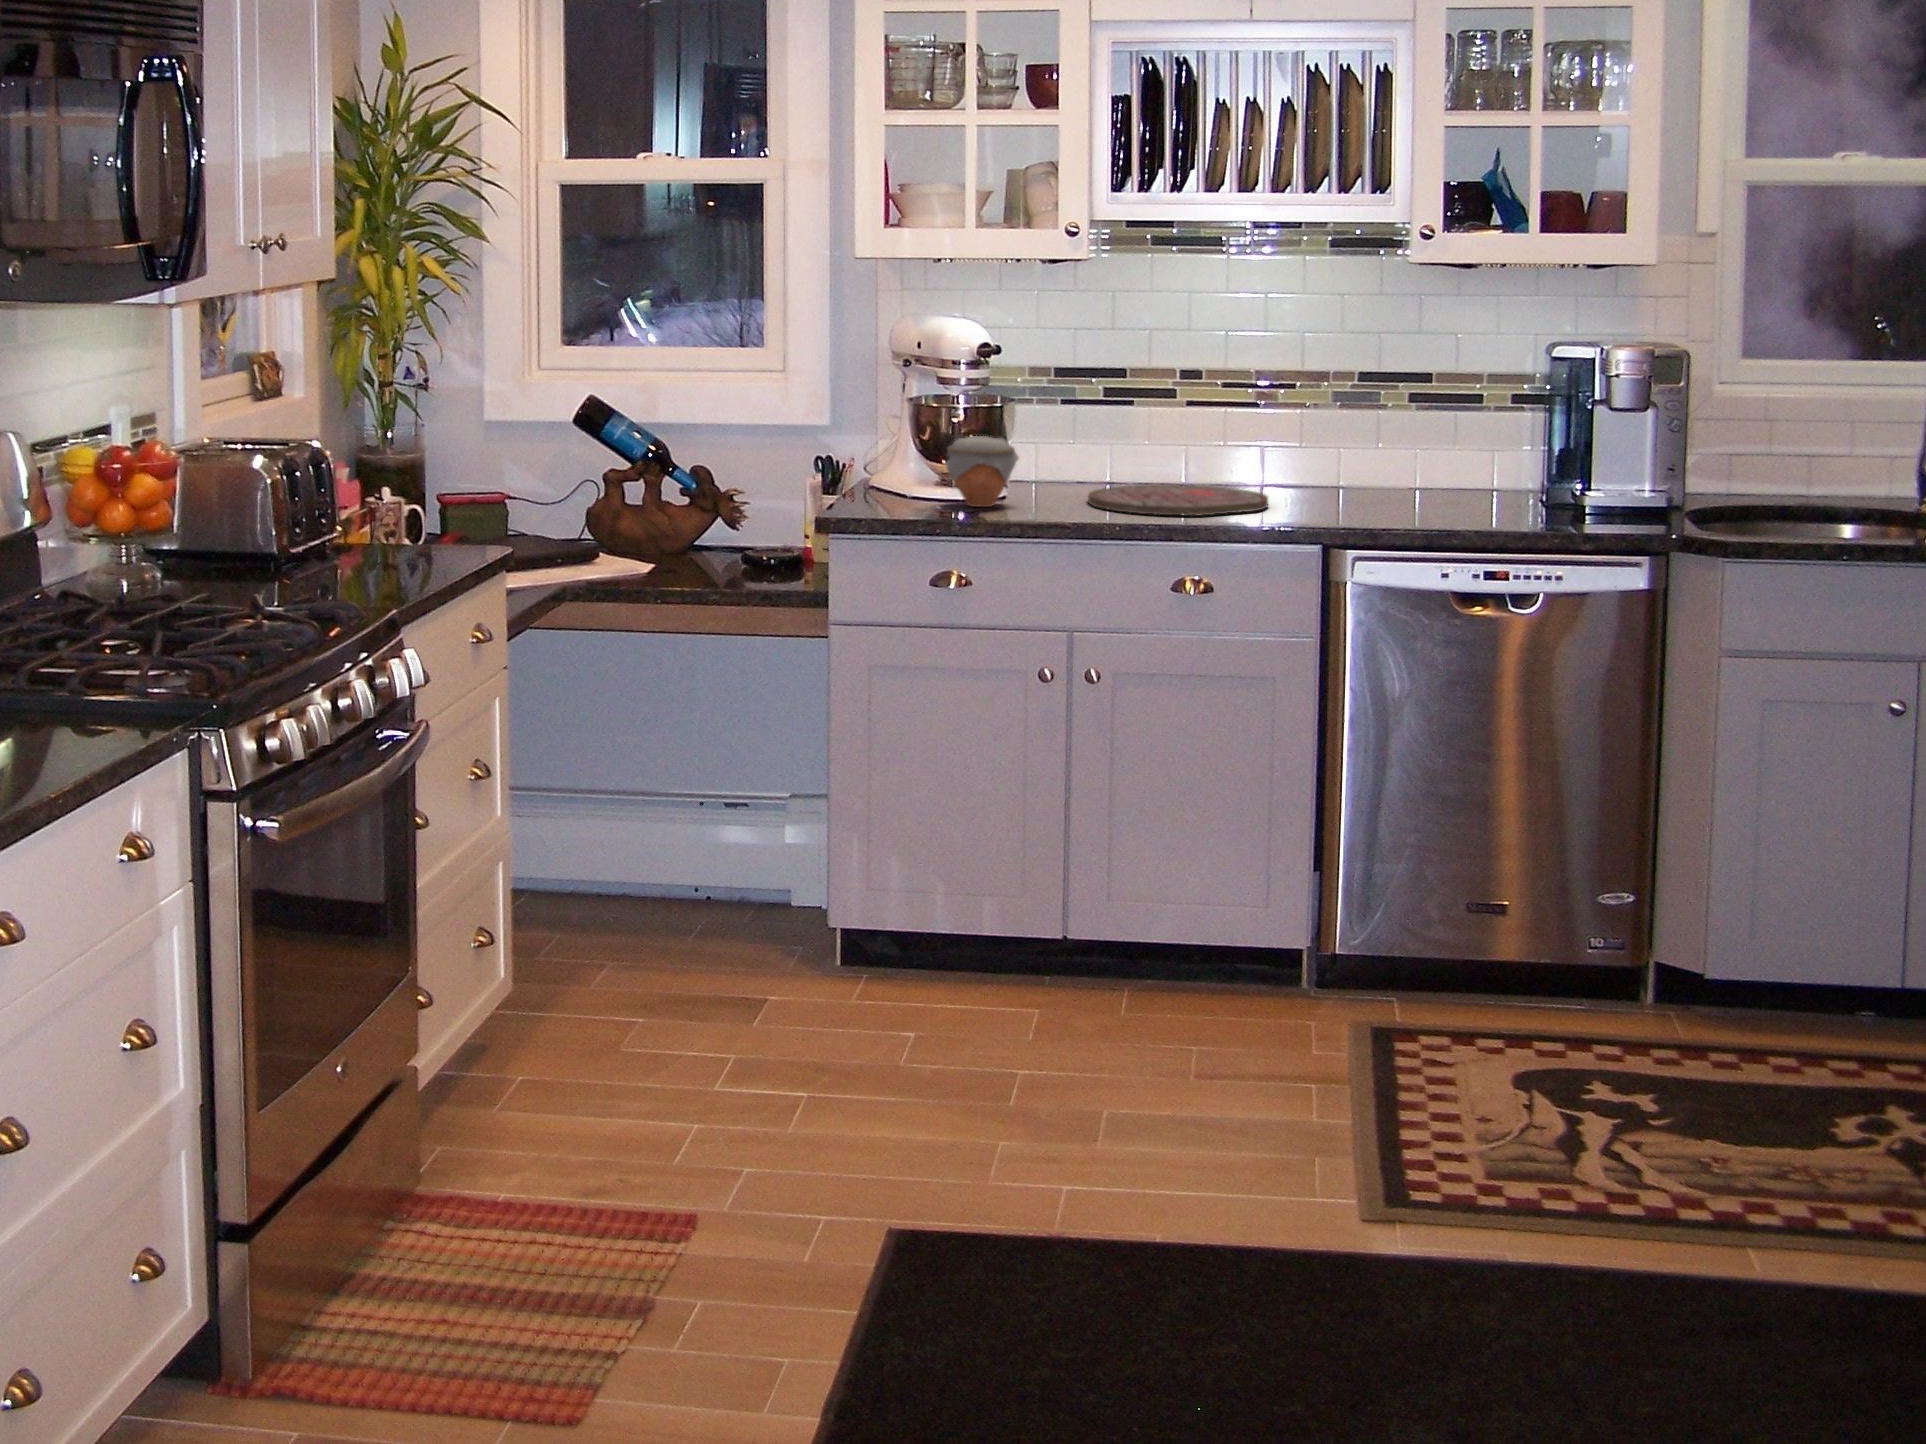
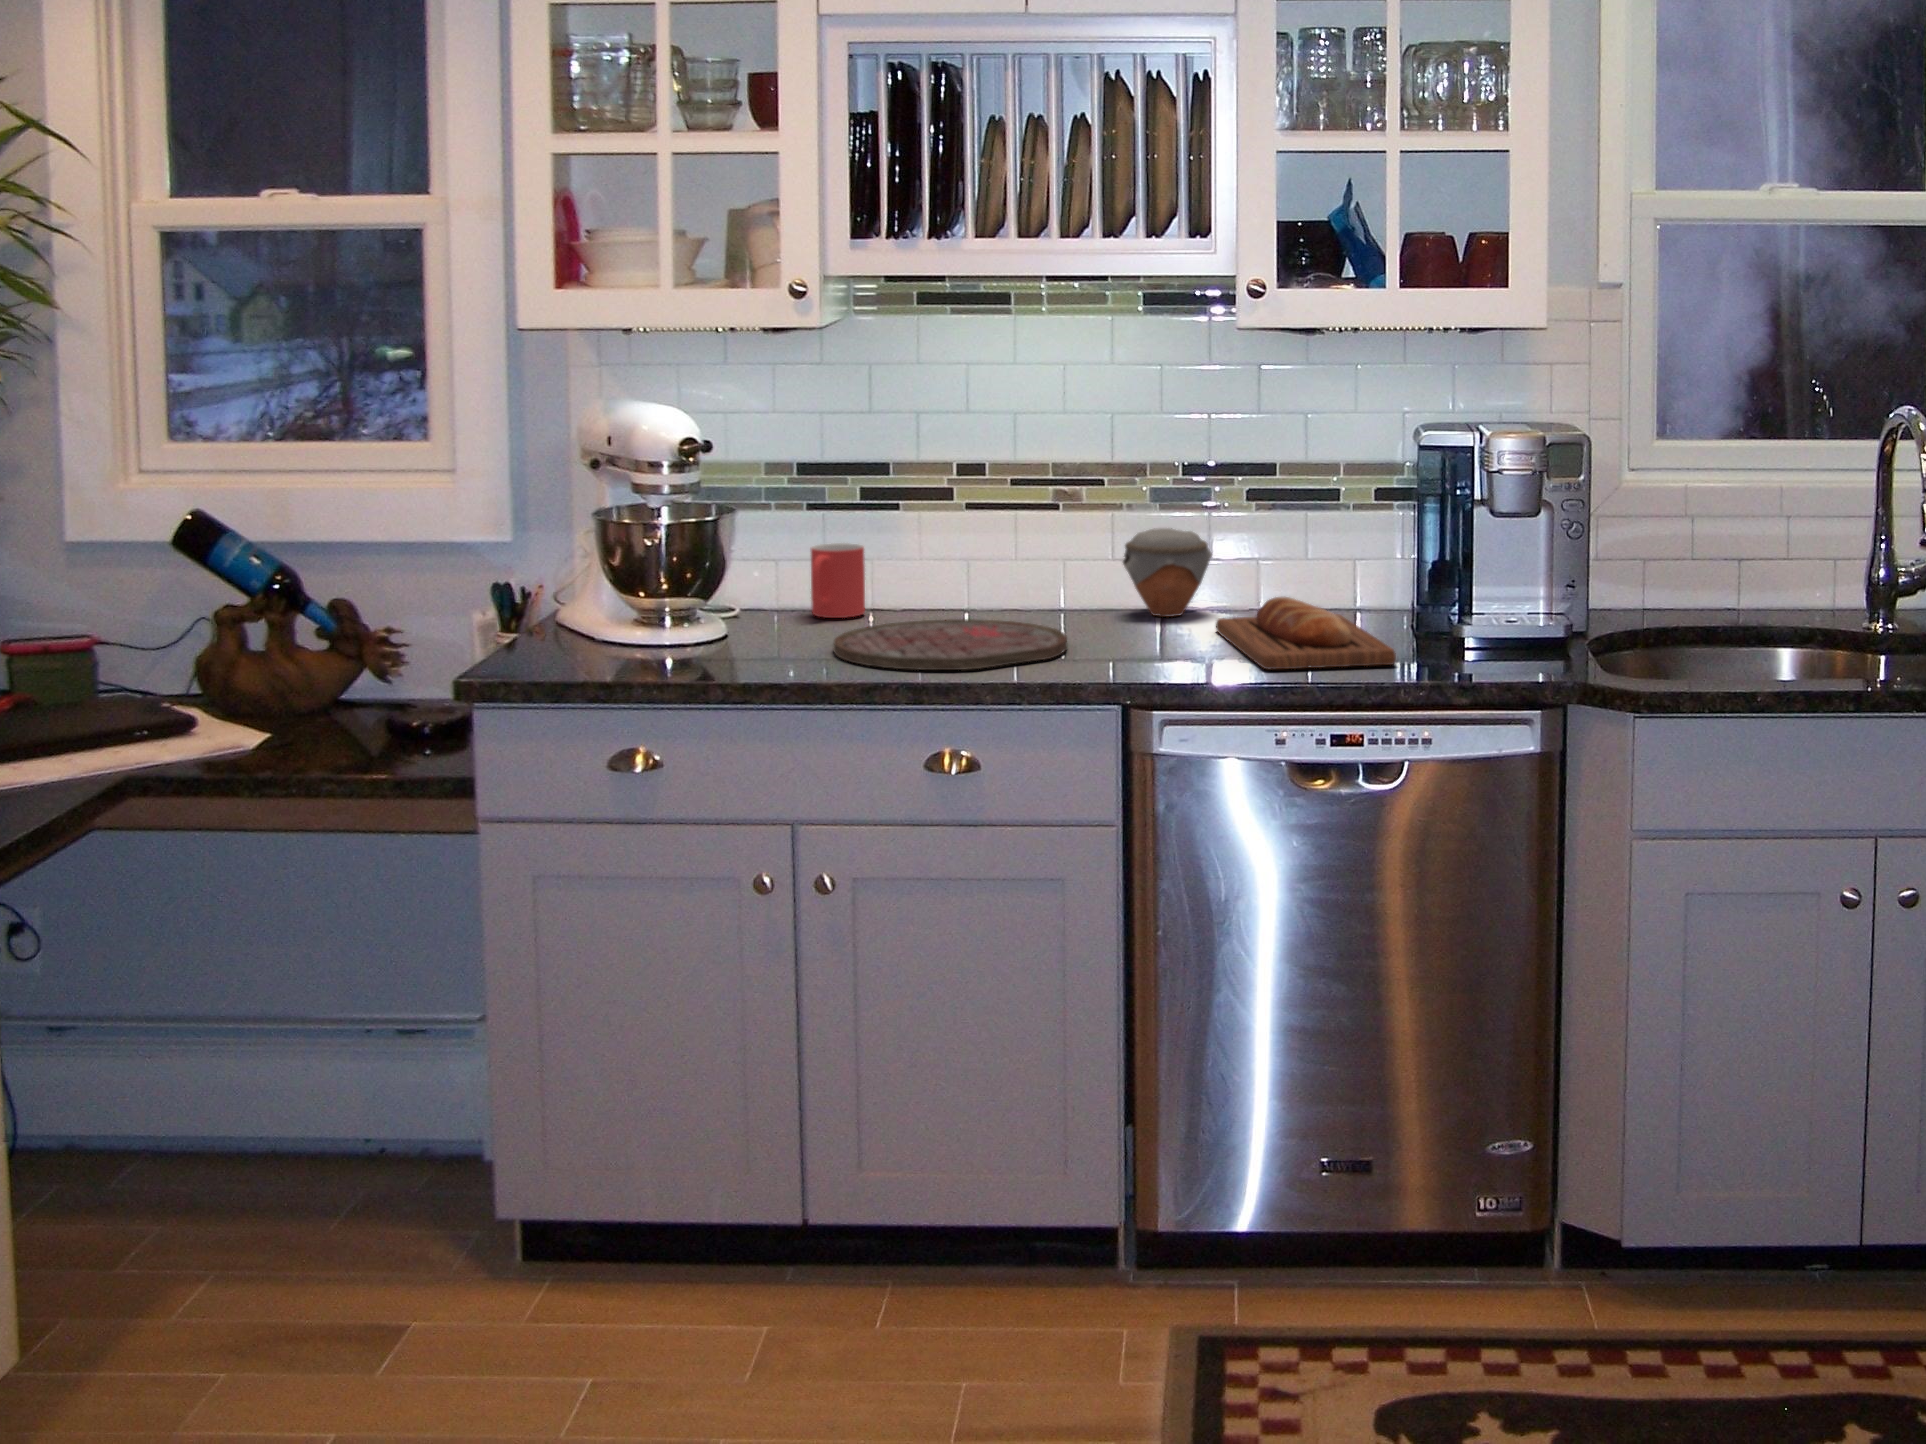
mug: none [1063,428,1105,483] -> present [811,543,865,618]
jar: present [945,436,1019,507] -> present [1123,528,1212,617]
bread loaf: none [1383,472,1536,522] -> present [1216,597,1396,670]

